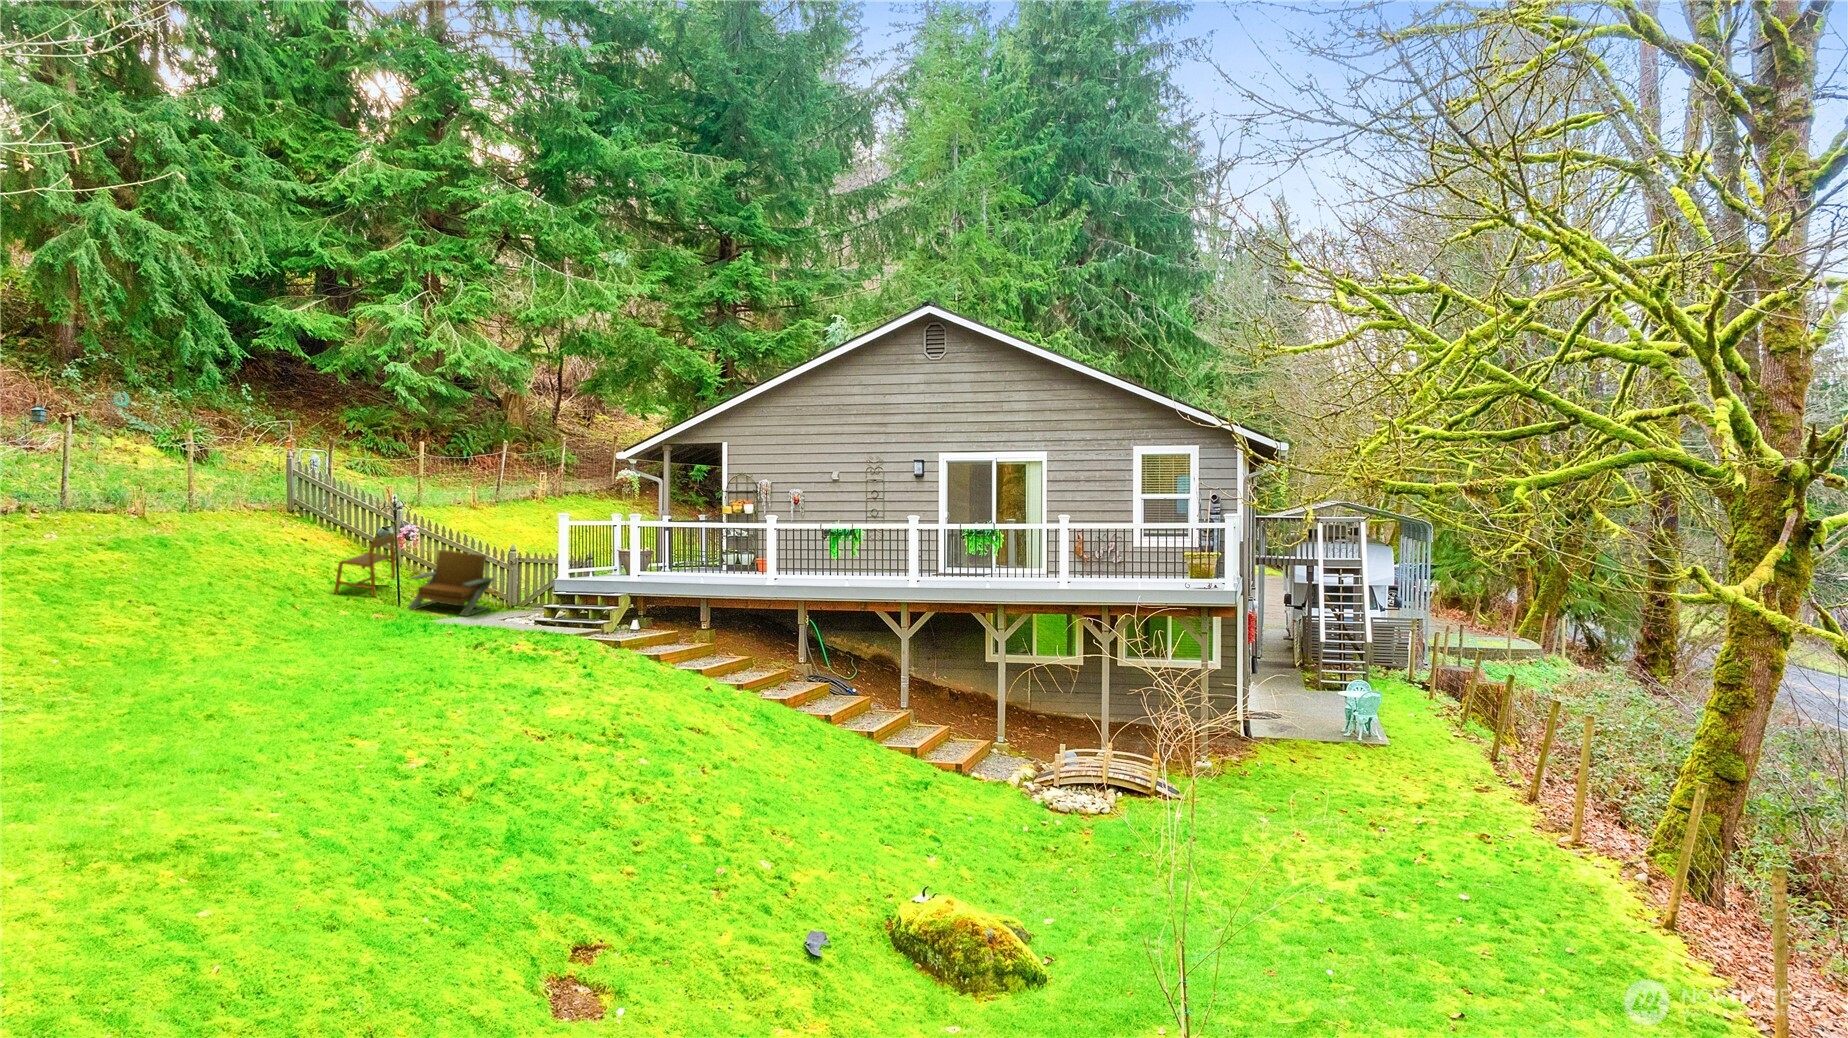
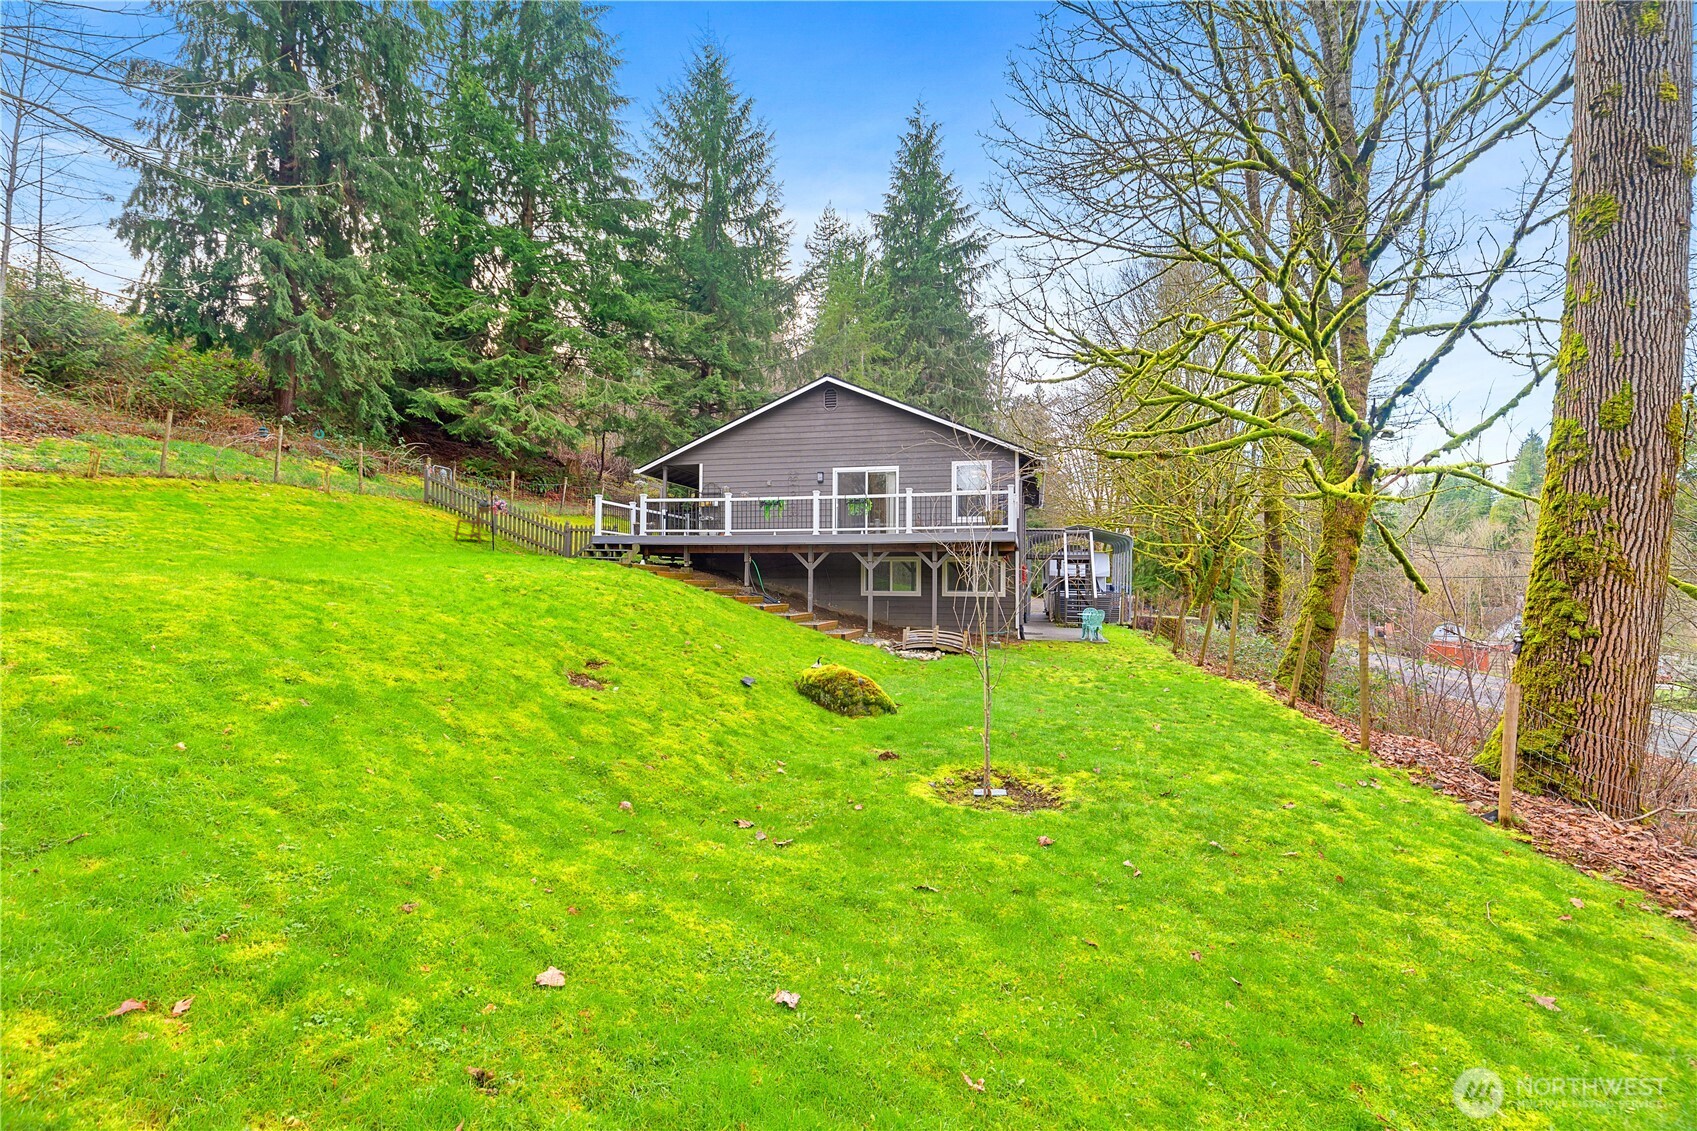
lounge chair: present [408,550,493,616] -> none [501,515,555,553]

